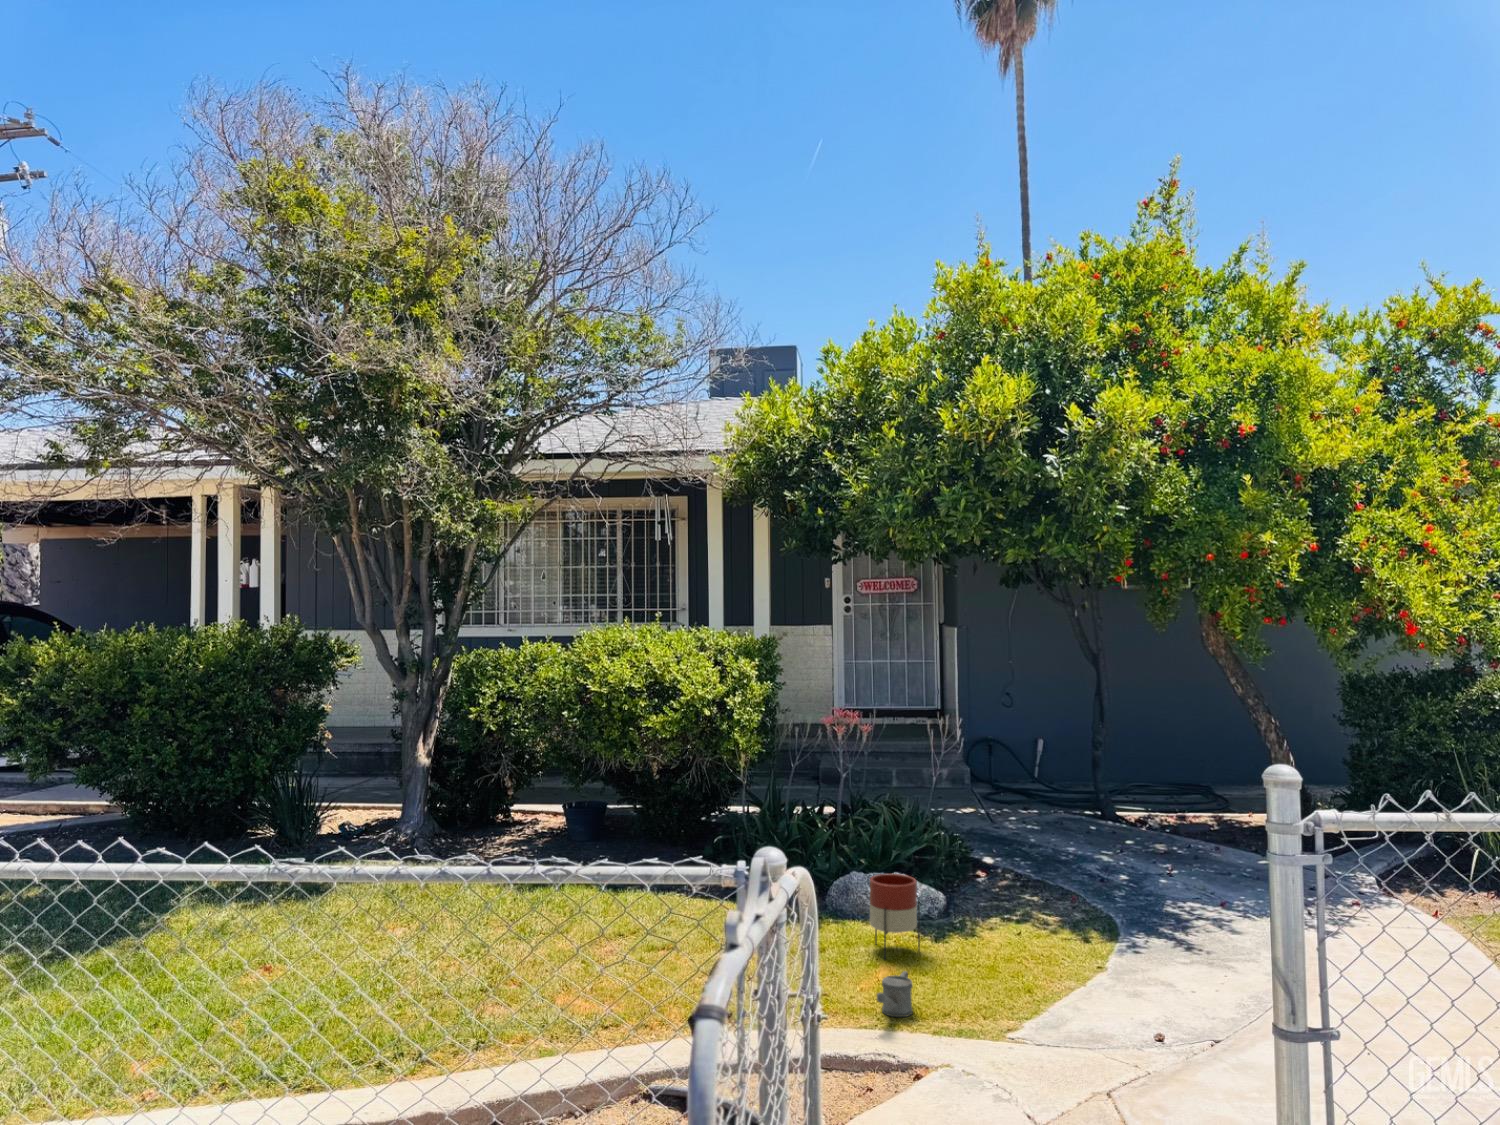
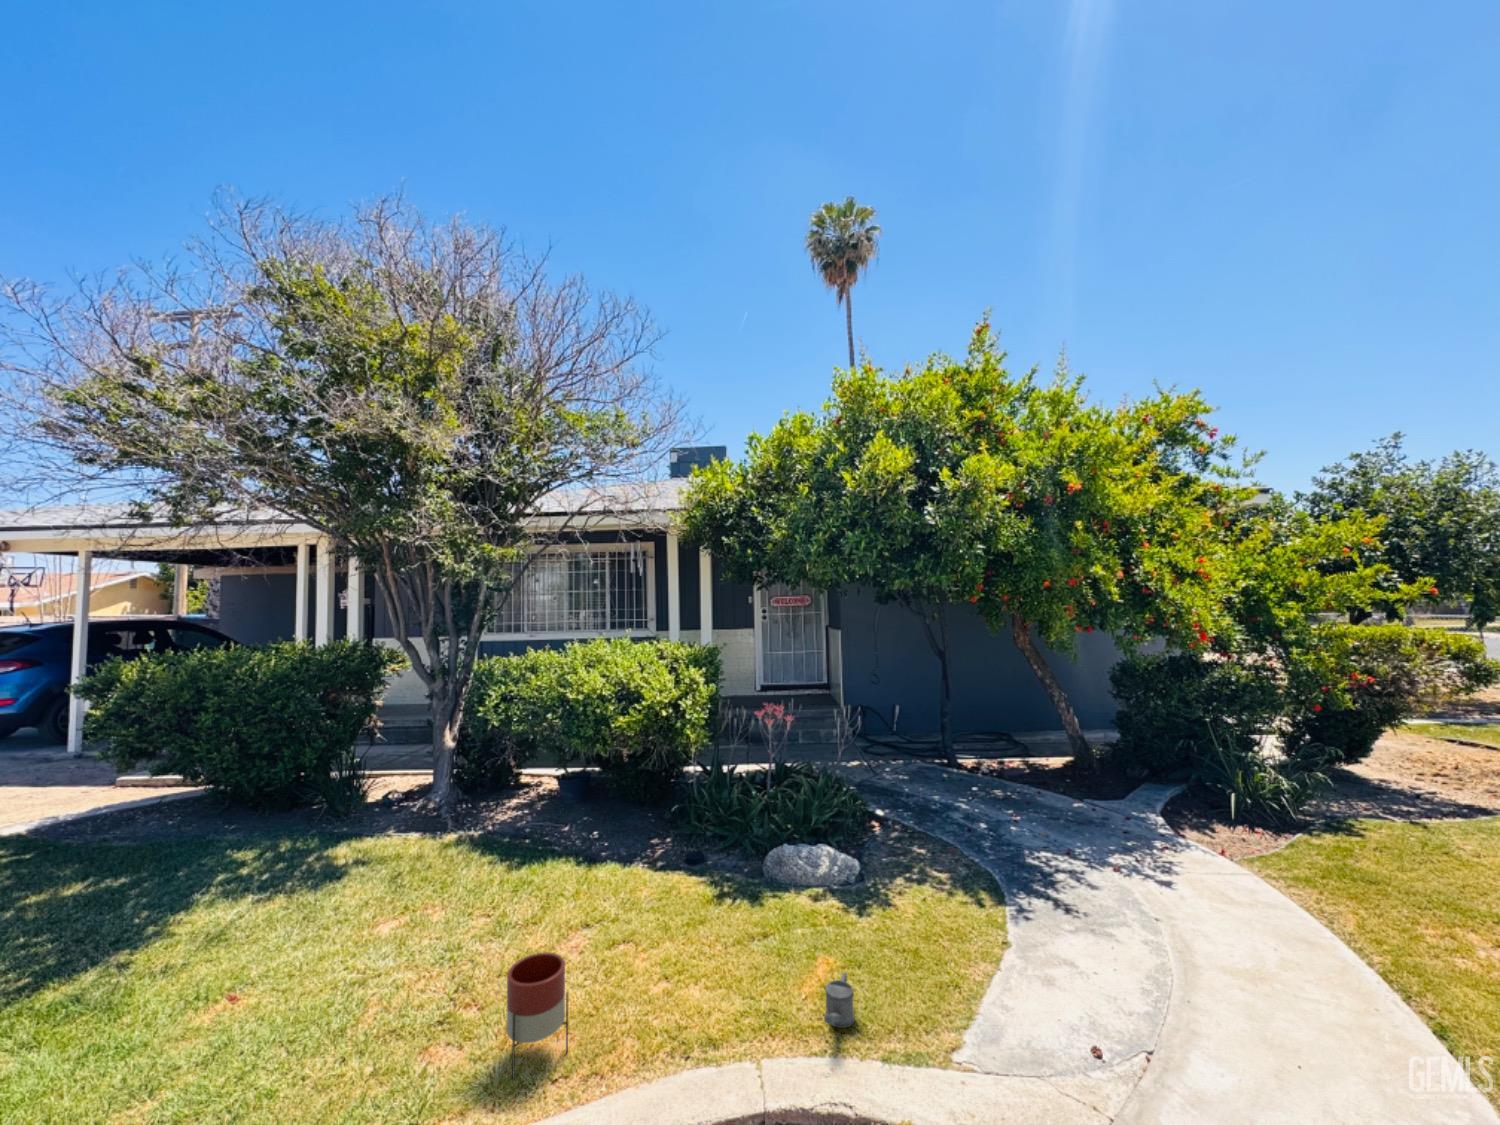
planter: present [870,874,920,959] -> present [506,952,568,1079]

